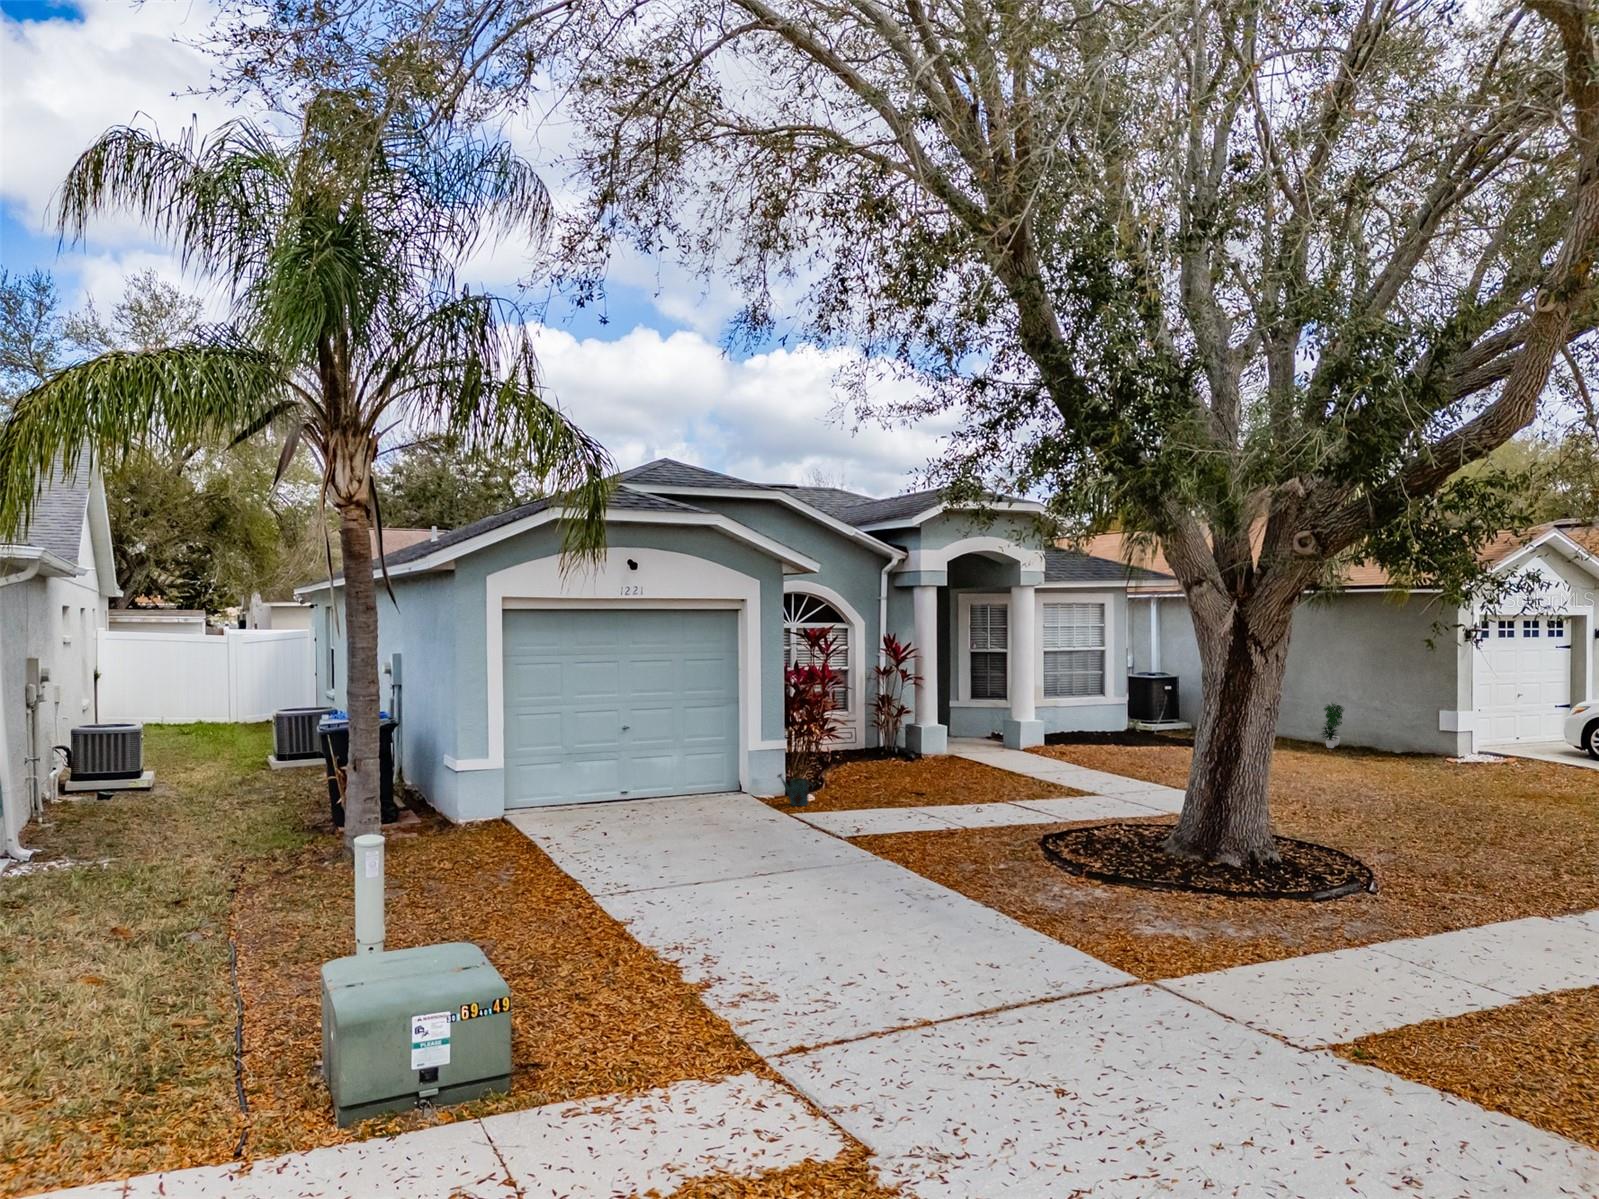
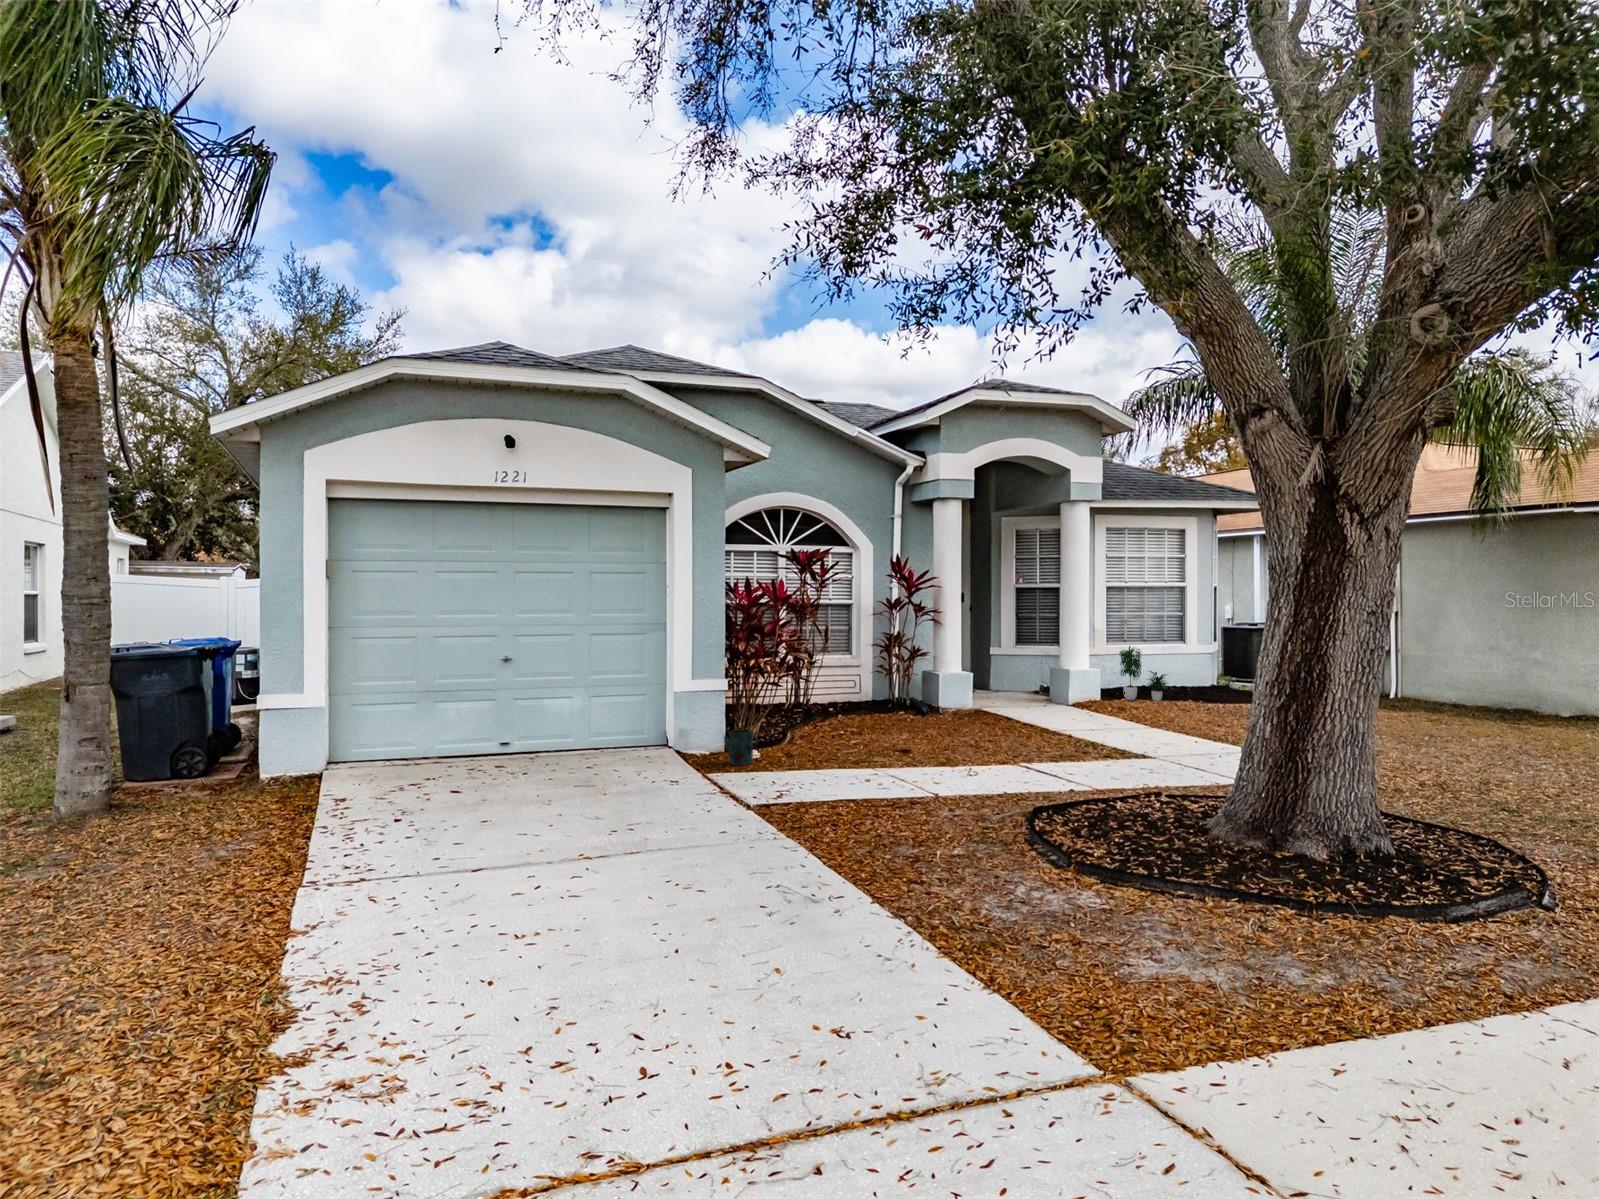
potted plant: present [1321,703,1344,748] -> present [1120,646,1167,701]

